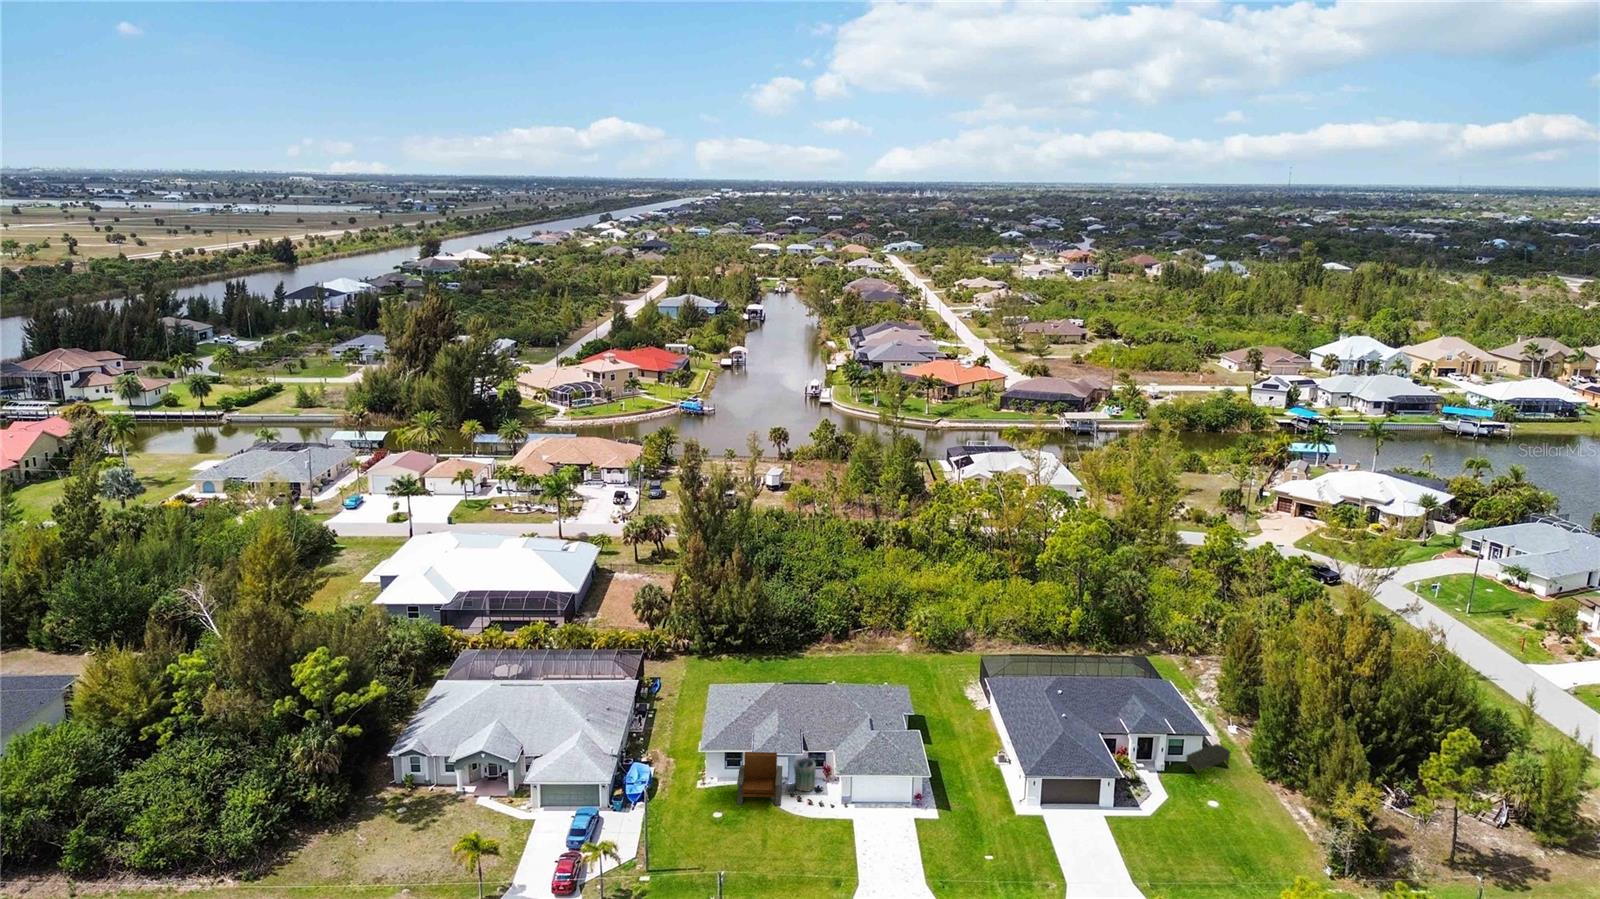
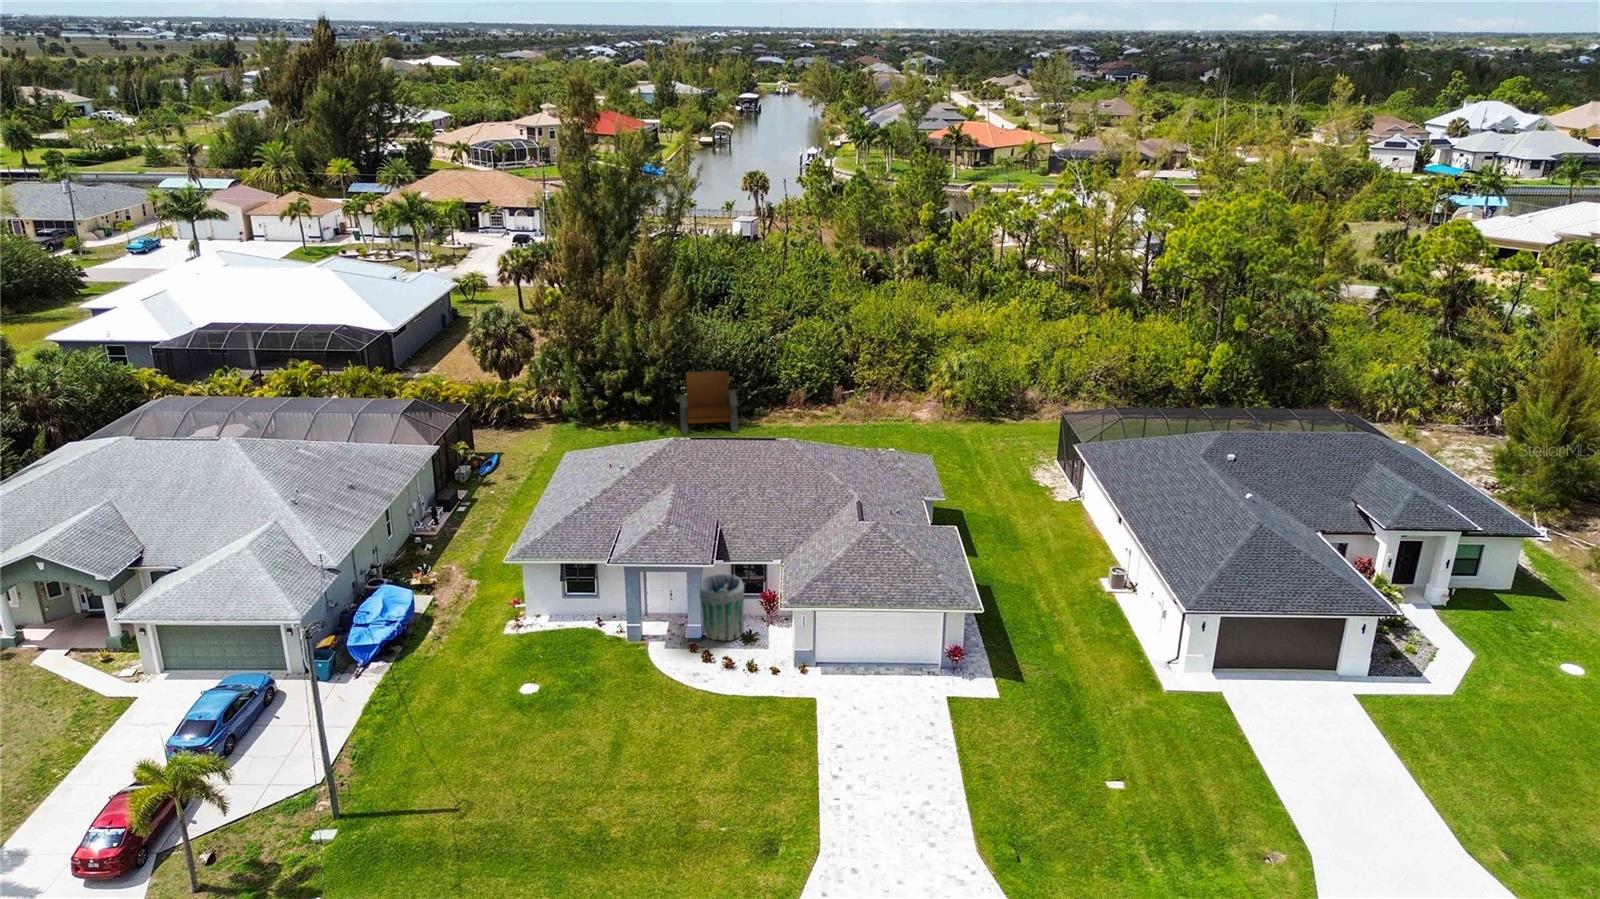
bench: present [1186,744,1230,779] -> none [1487,555,1580,622]
lounge chair: present [737,752,782,806] -> present [680,371,739,434]

